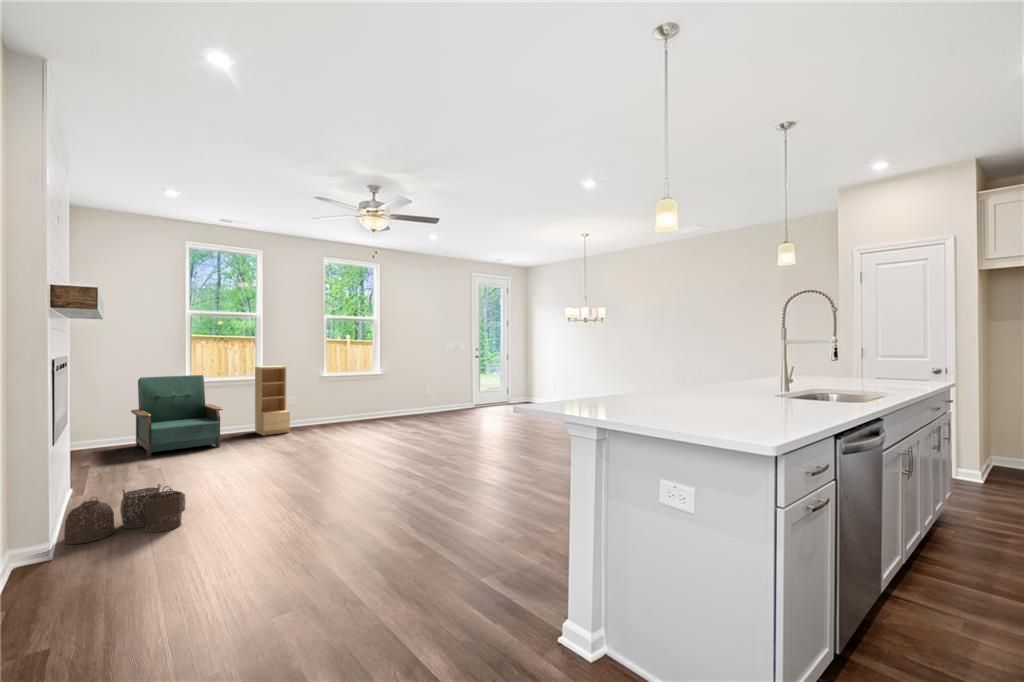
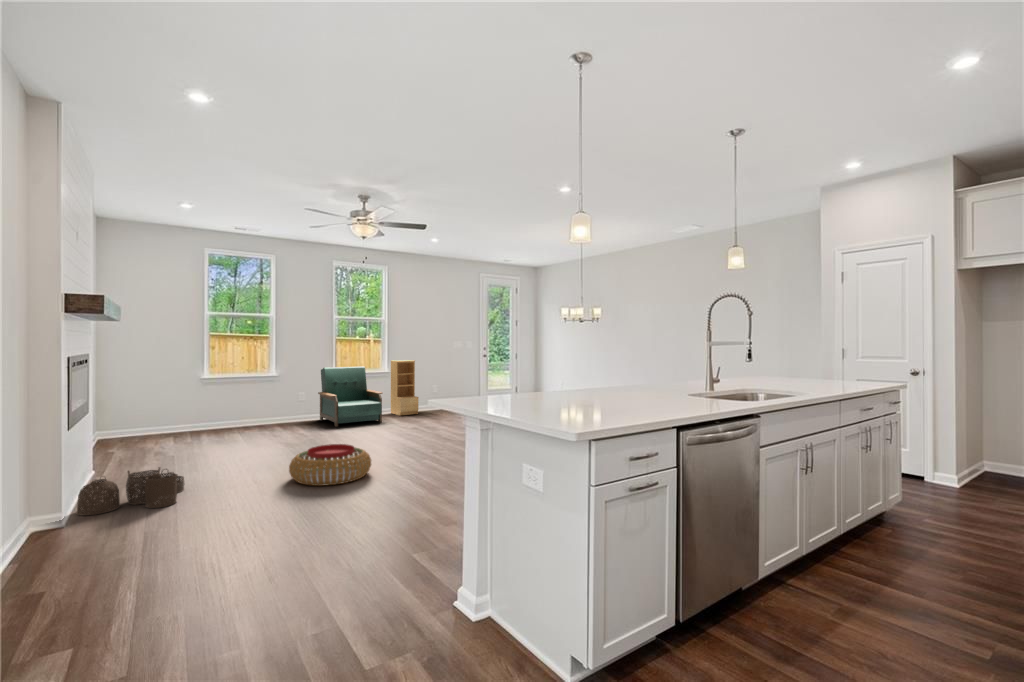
bookshelf: present [255,366,290,436] -> present [391,360,418,416]
armchair: present [131,375,223,457] -> present [318,367,382,427]
pouf: none [303,453,392,499] -> present [289,444,371,486]

